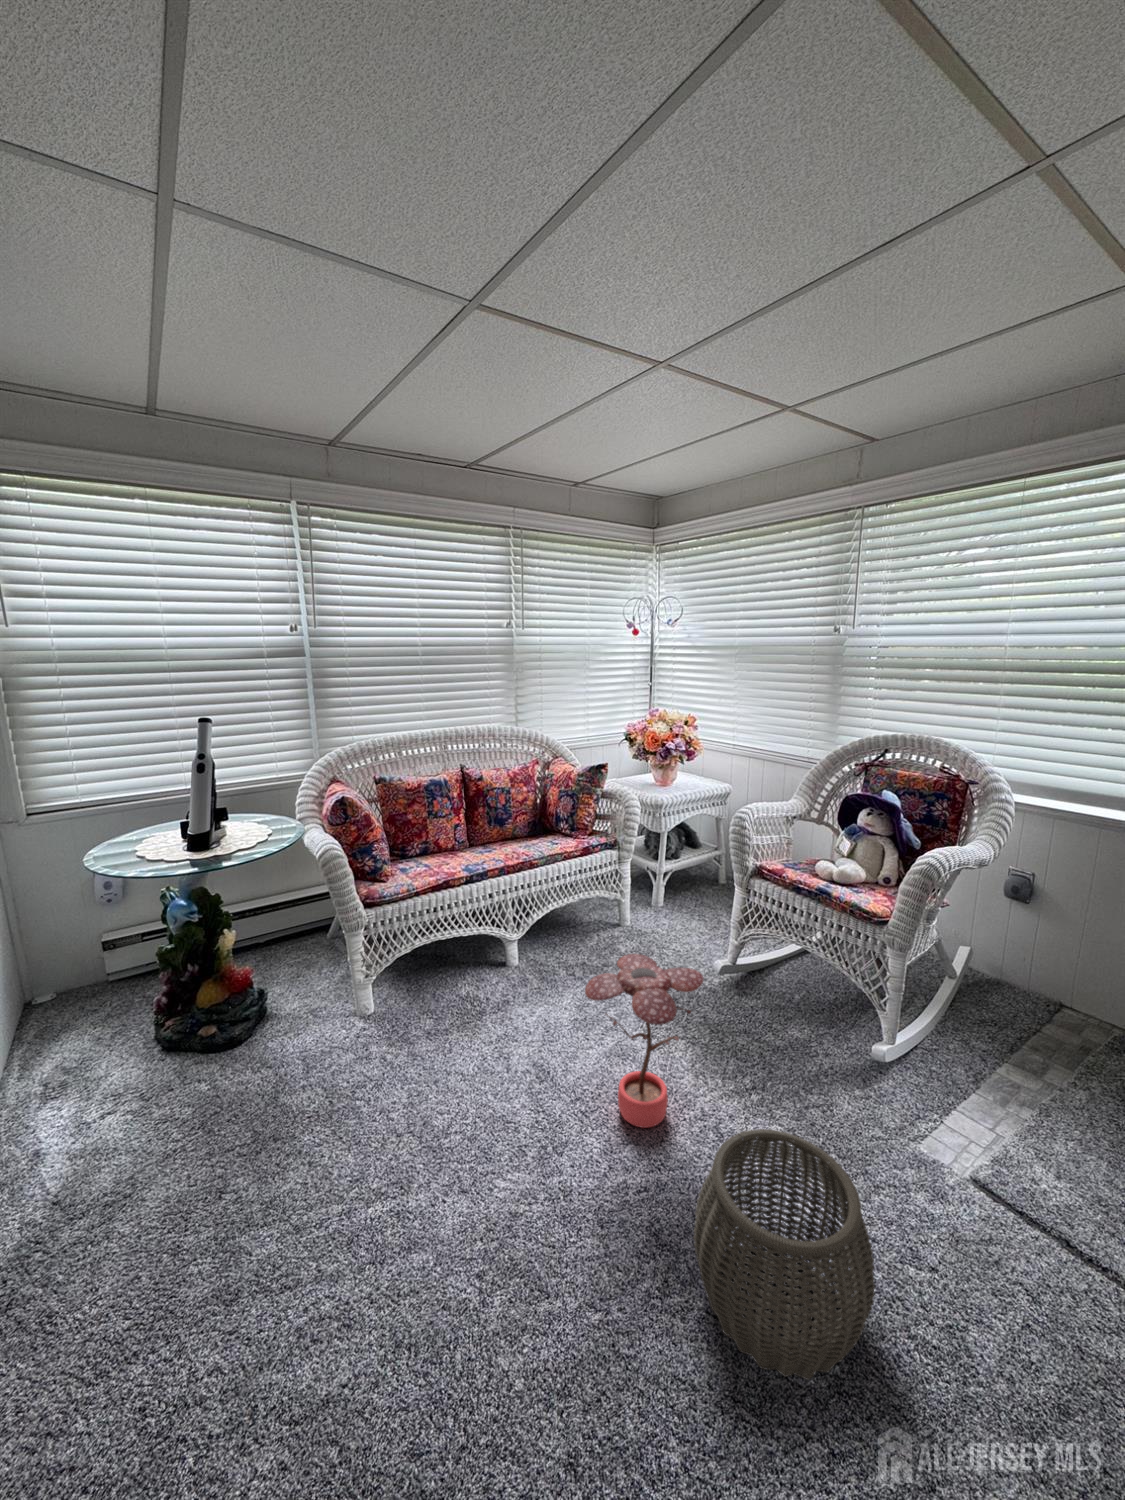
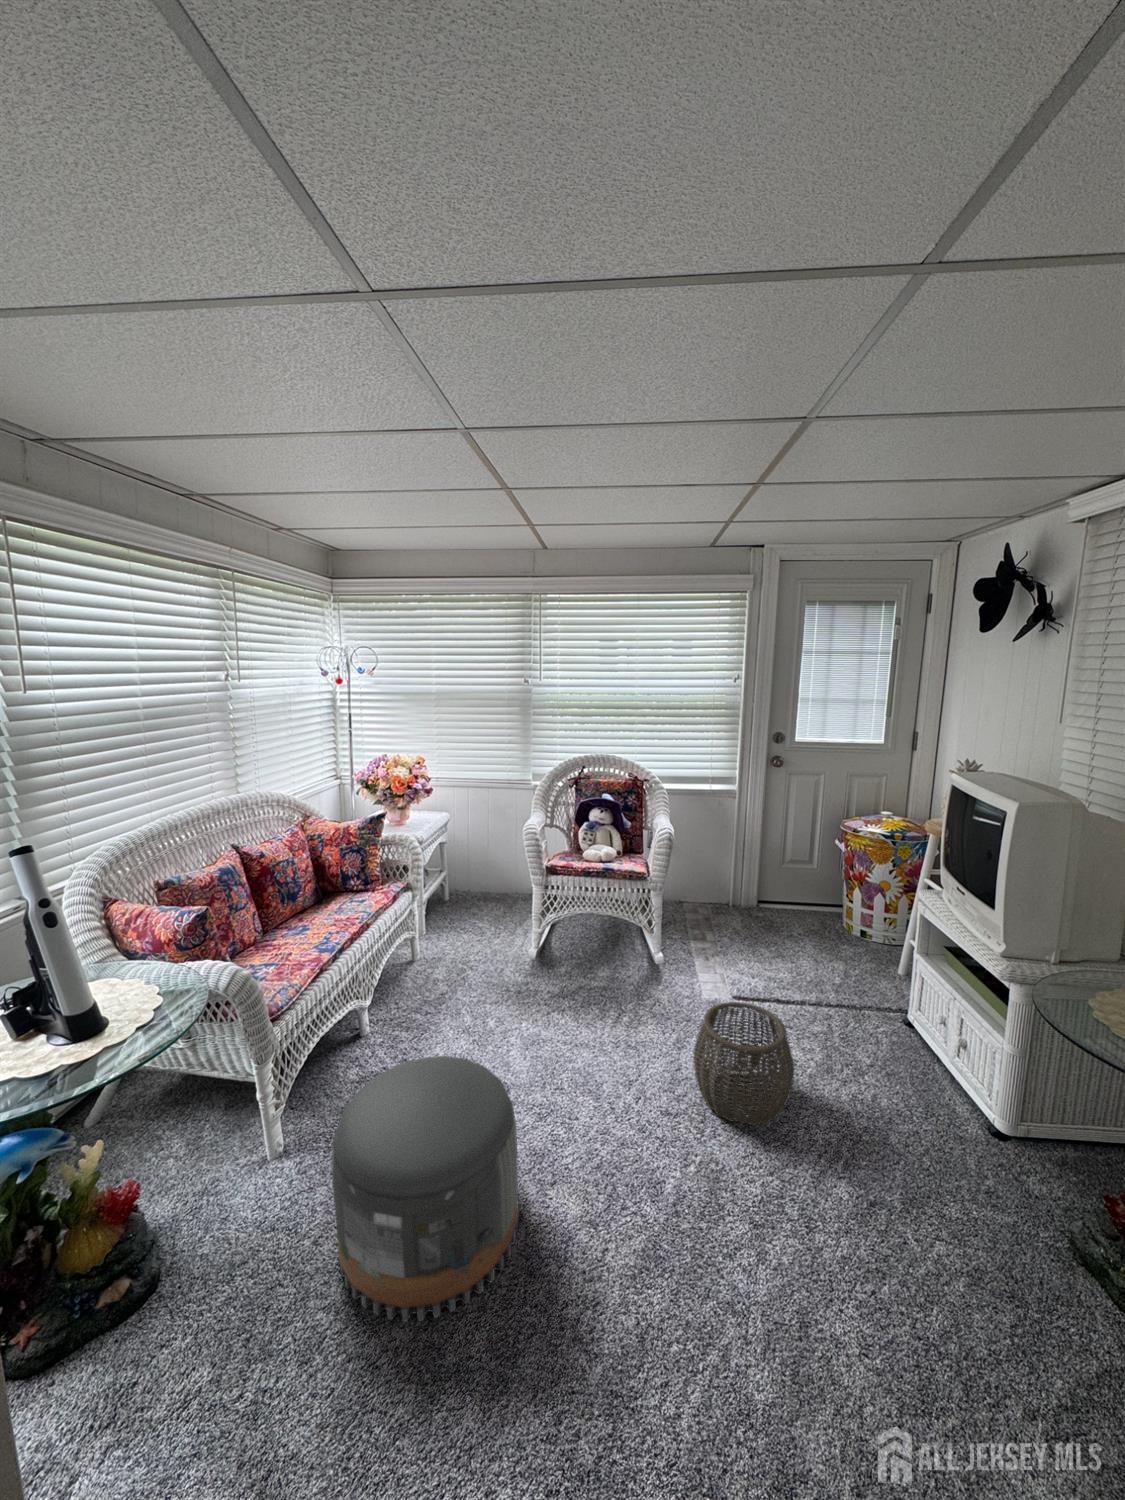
potted plant: present [585,954,704,1128] -> none [550,944,630,1074]
pouf: none [249,975,446,1219] -> present [331,1056,519,1321]

